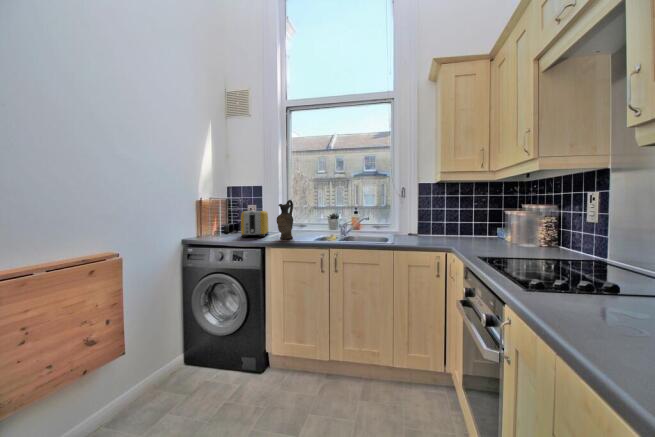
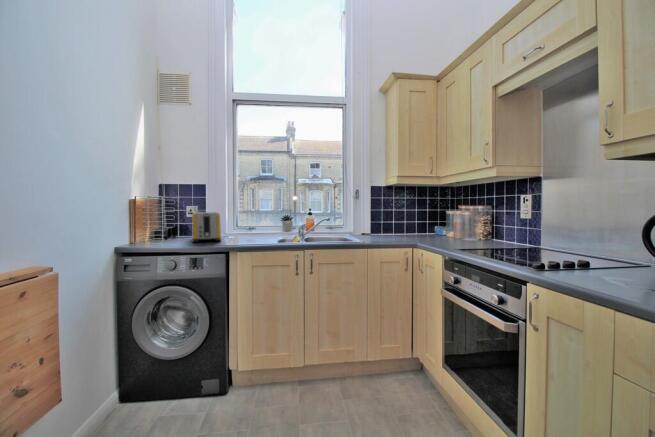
ceramic pitcher: present [276,200,293,239] -> none [238,200,256,242]

